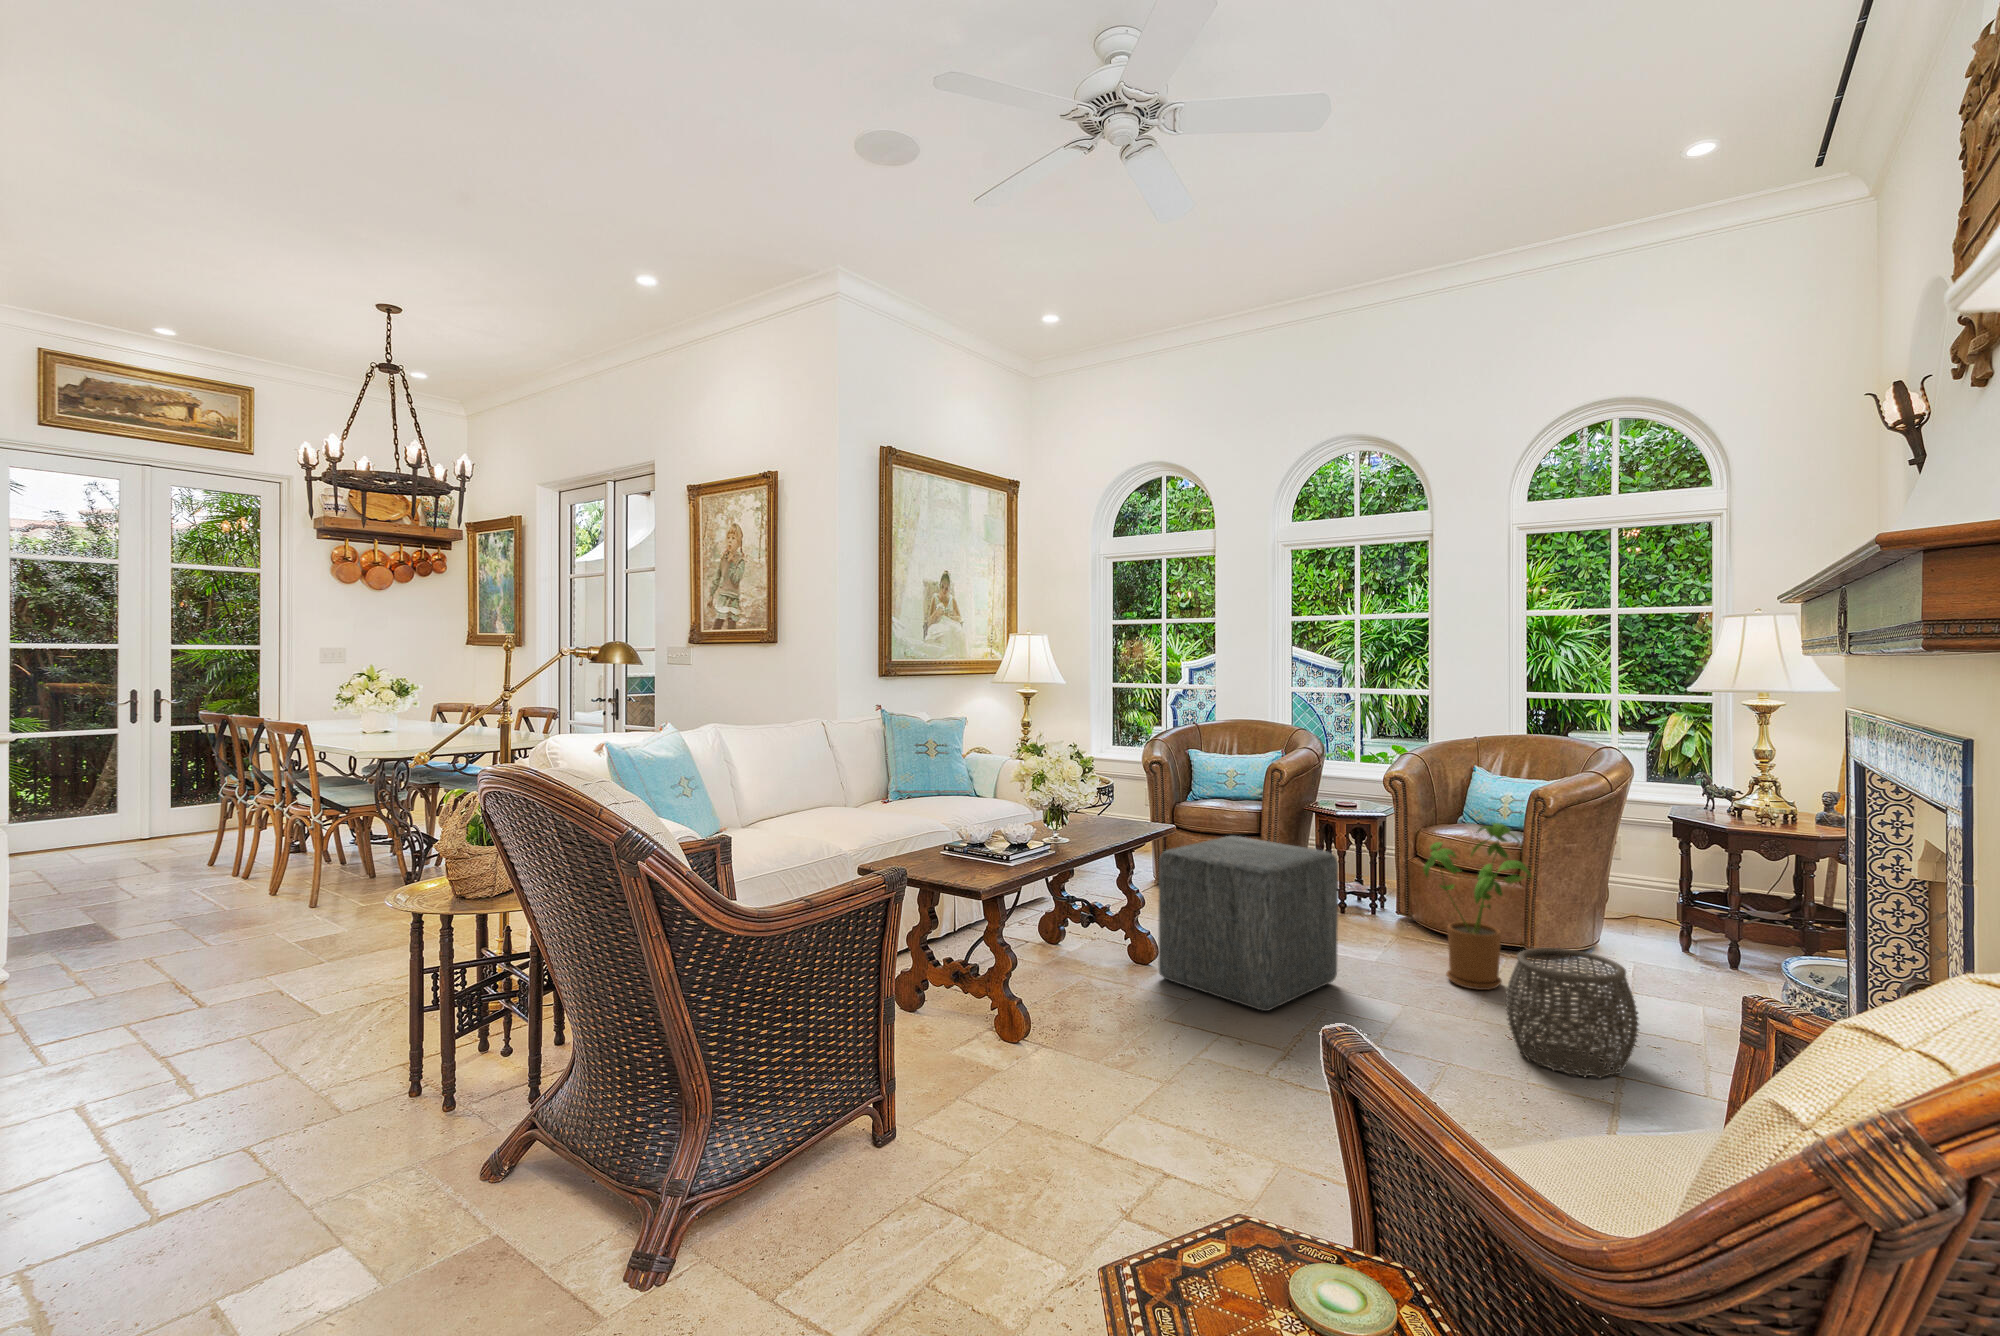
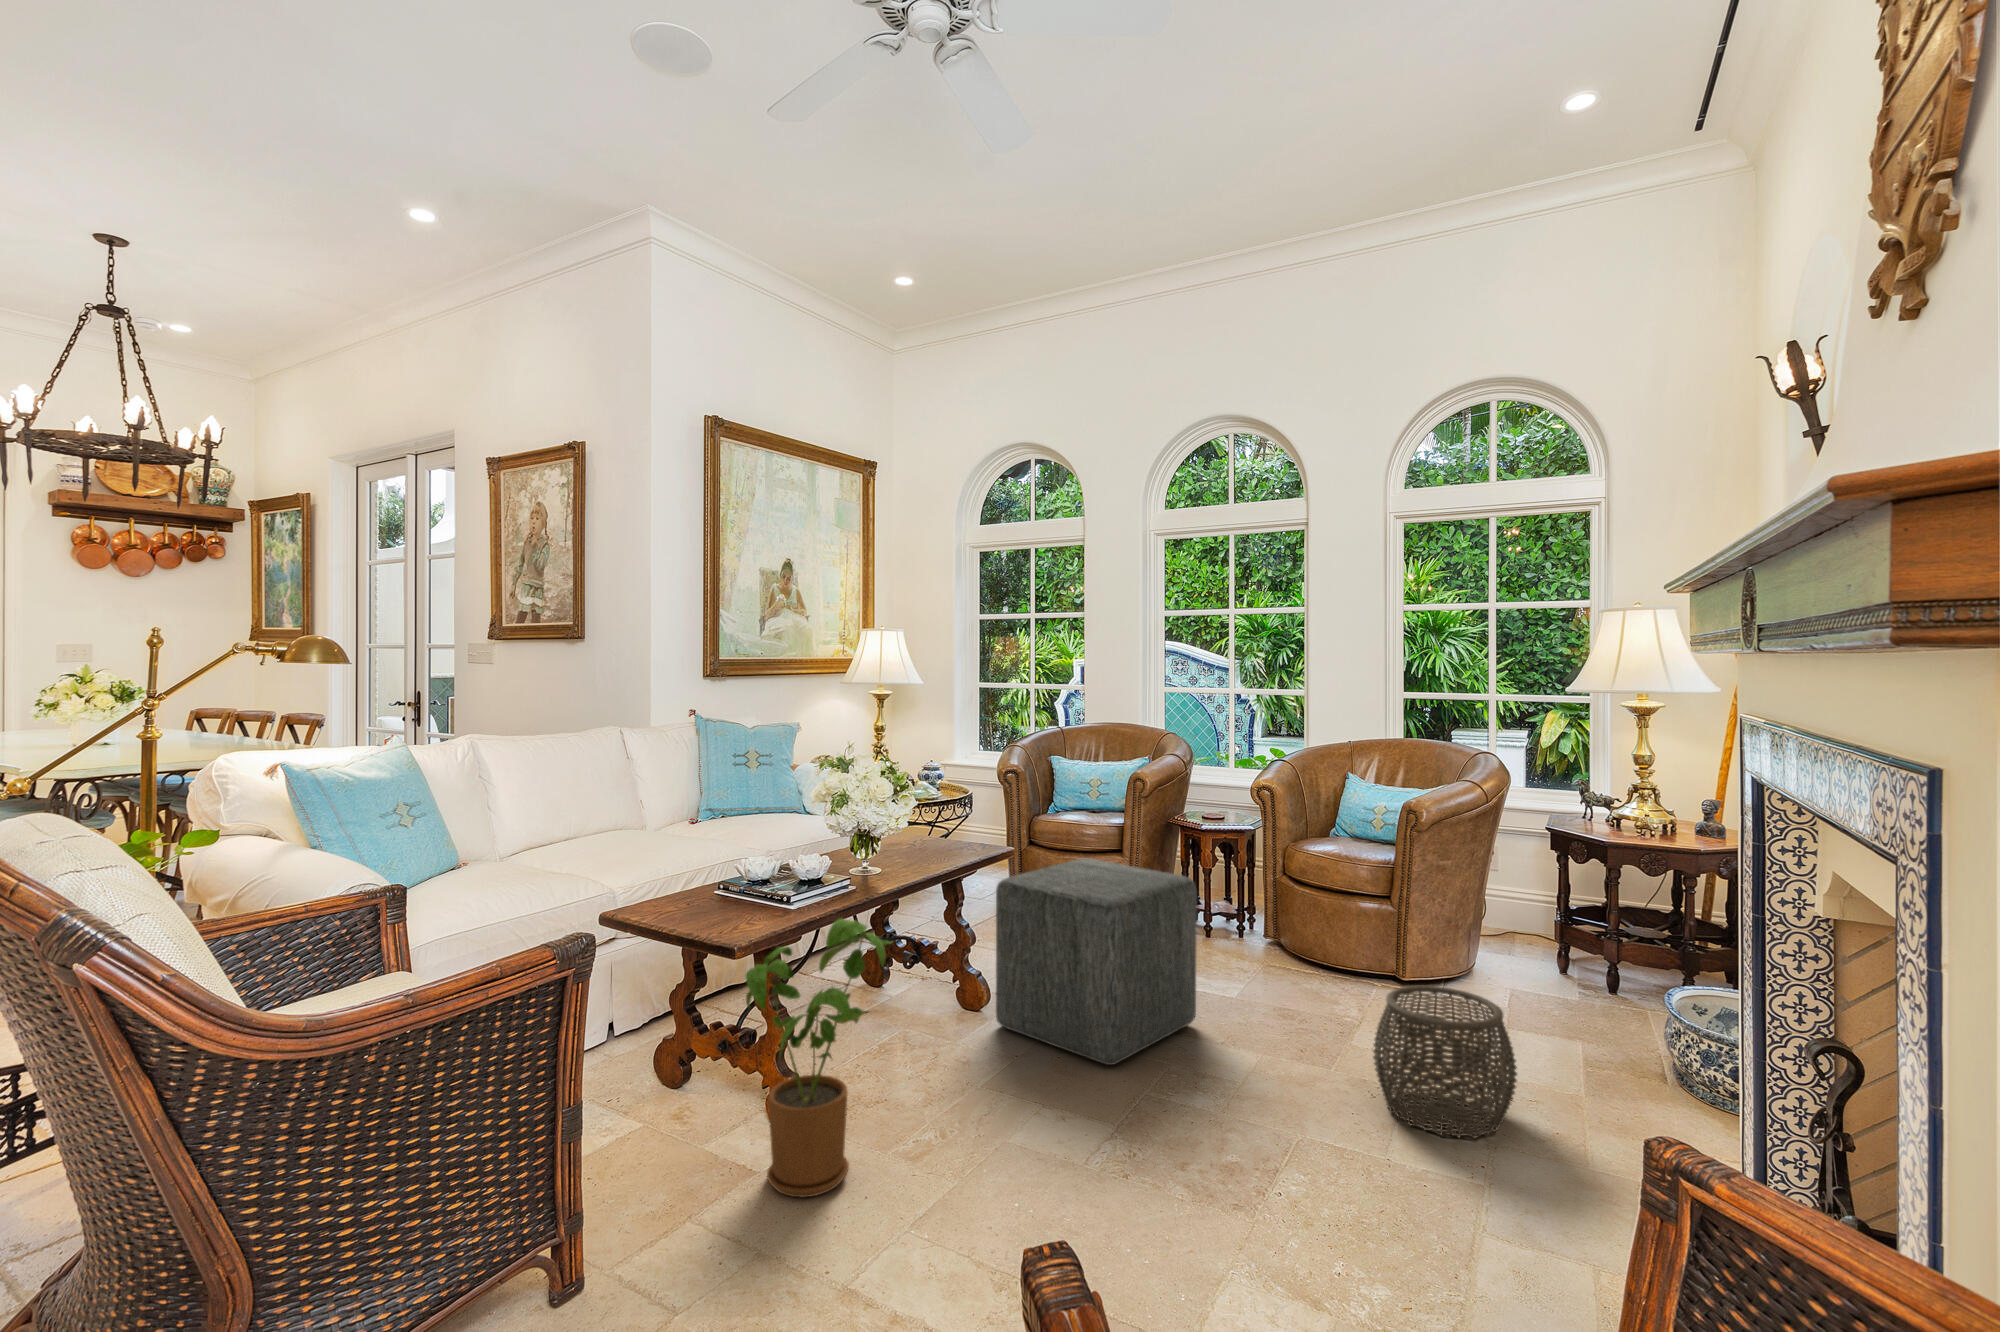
house plant: present [1423,823,1532,990] -> present [746,919,892,1197]

